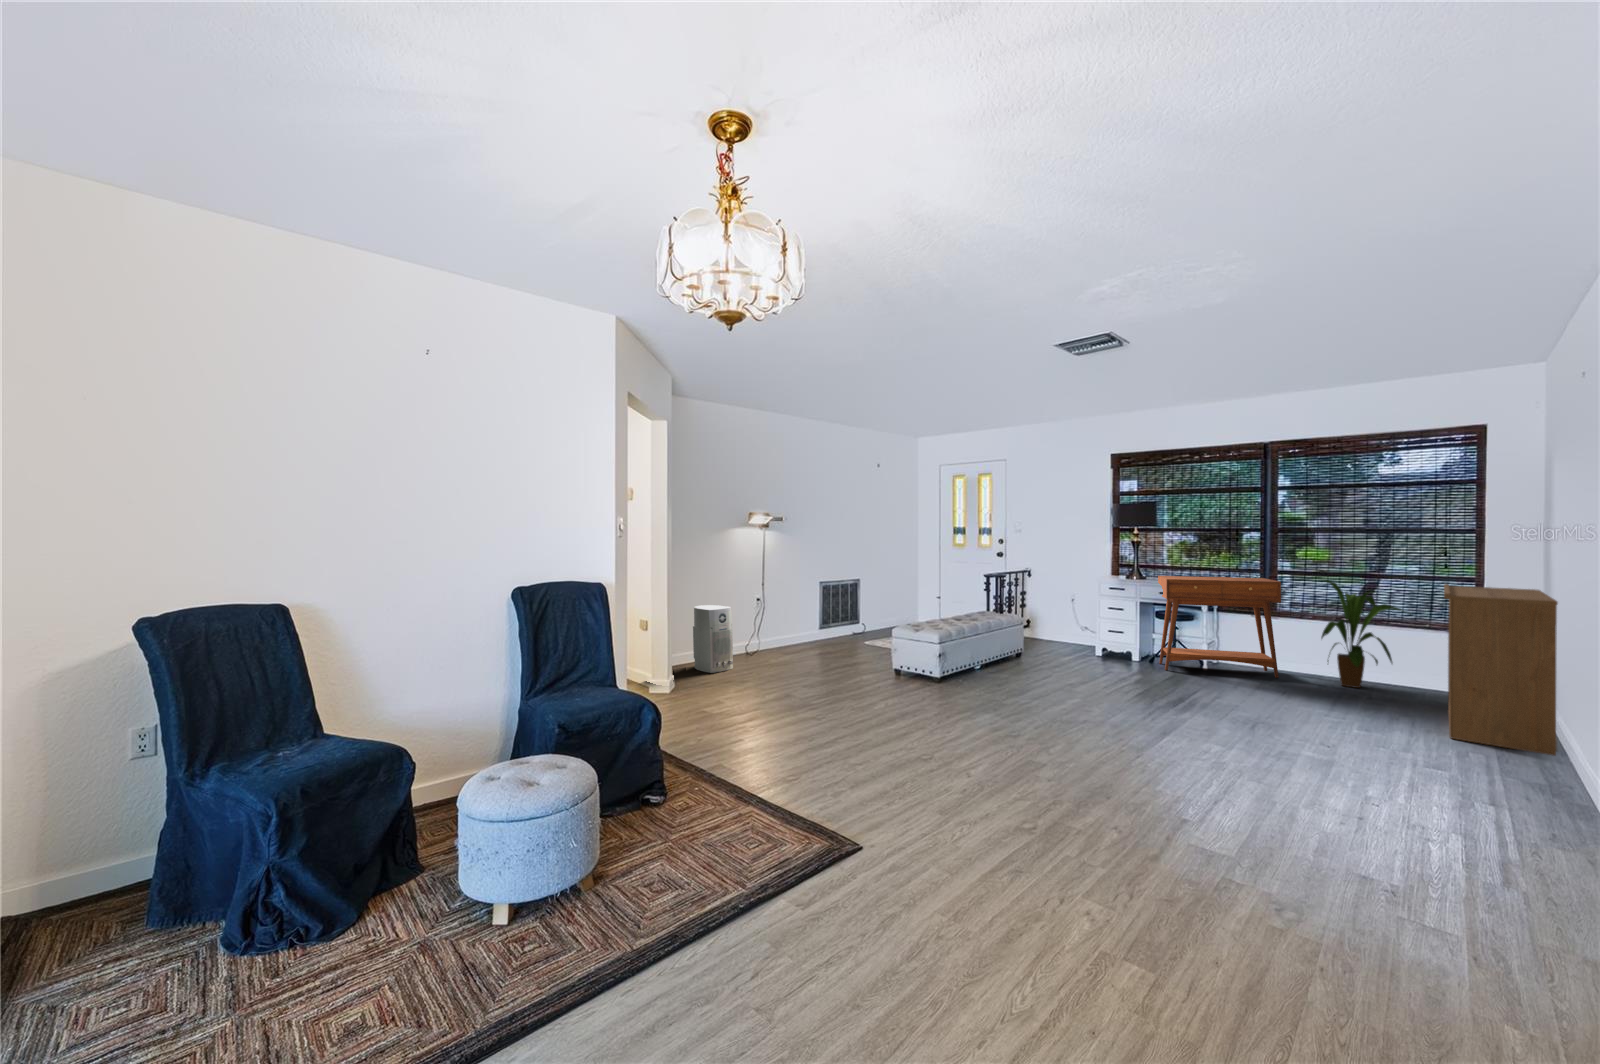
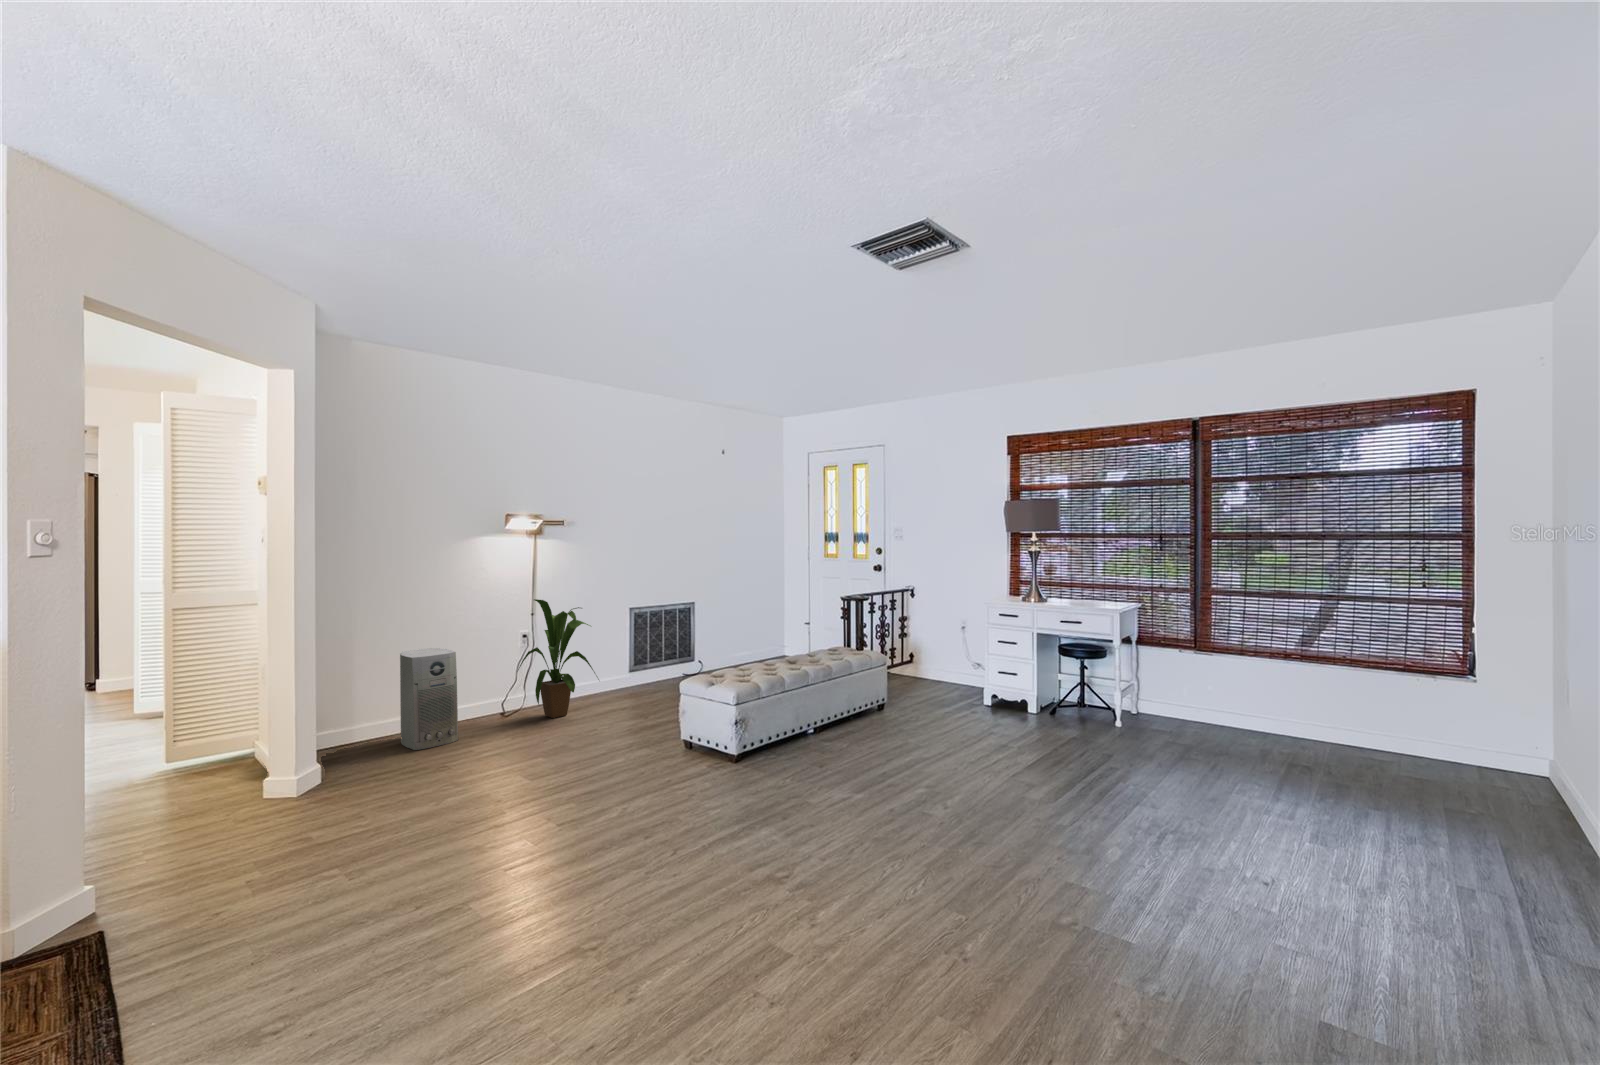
console table: present [1158,576,1281,678] -> none [1059,597,1211,739]
house plant: present [1321,580,1402,688] -> present [518,599,599,718]
bookshelf: present [1444,584,1558,756] -> none [1422,610,1593,891]

